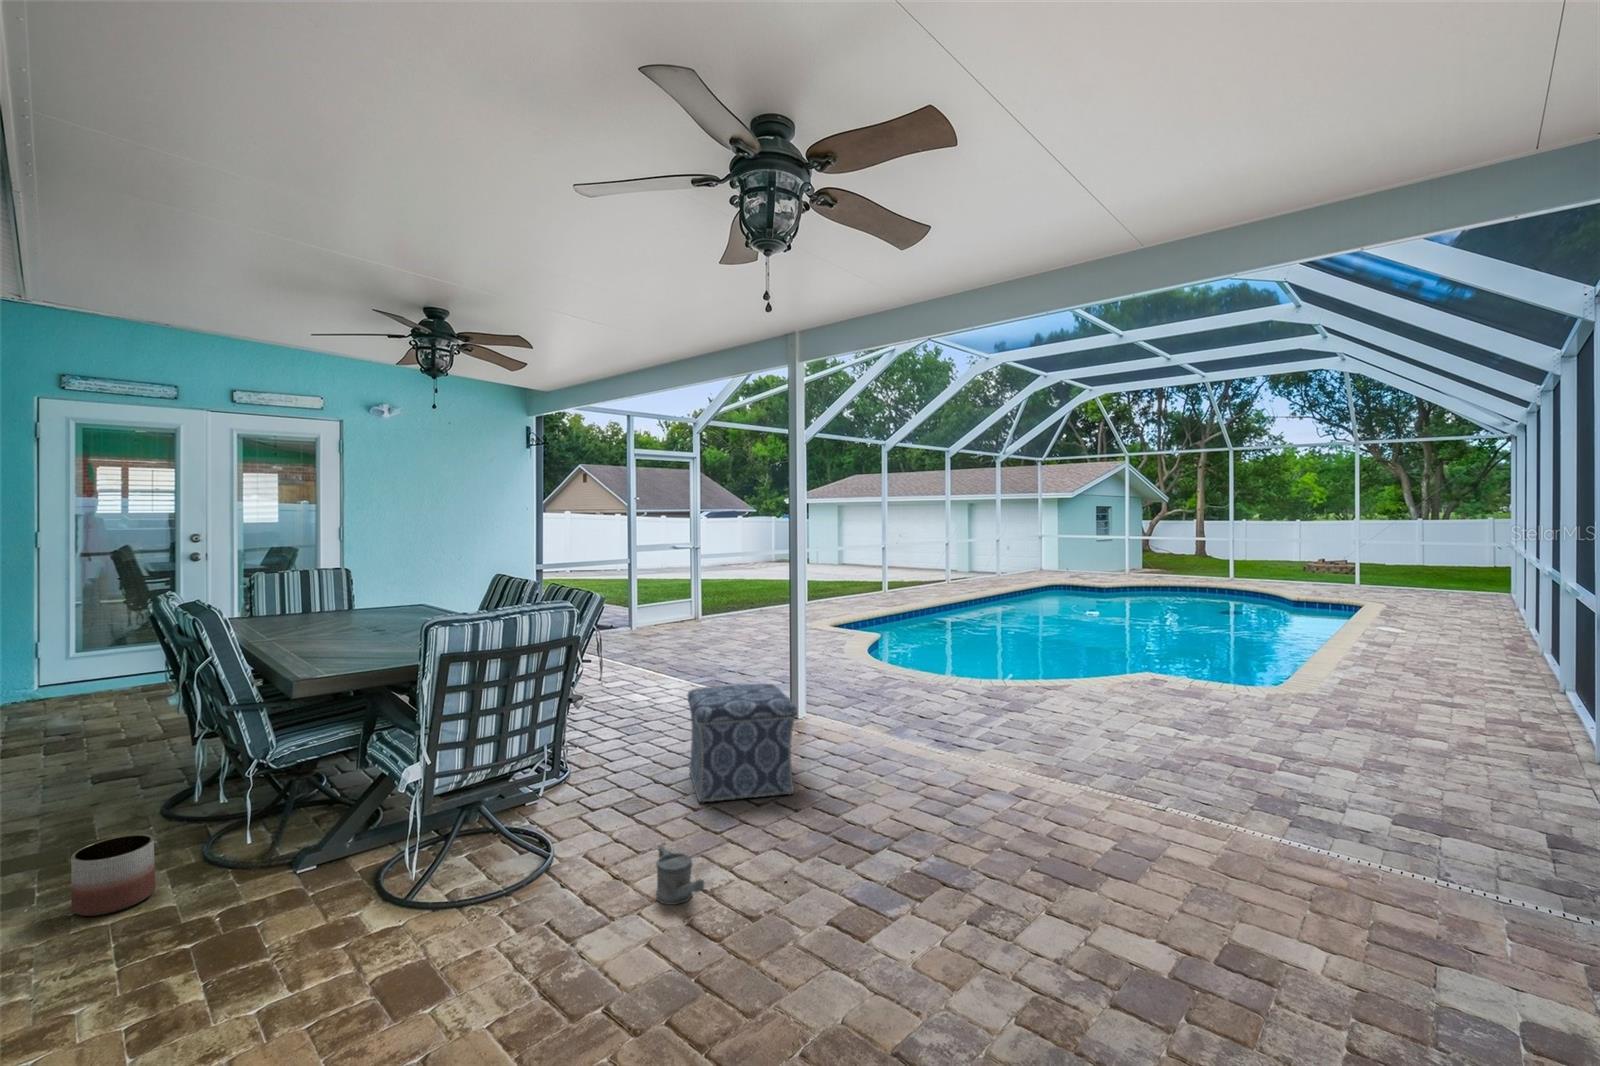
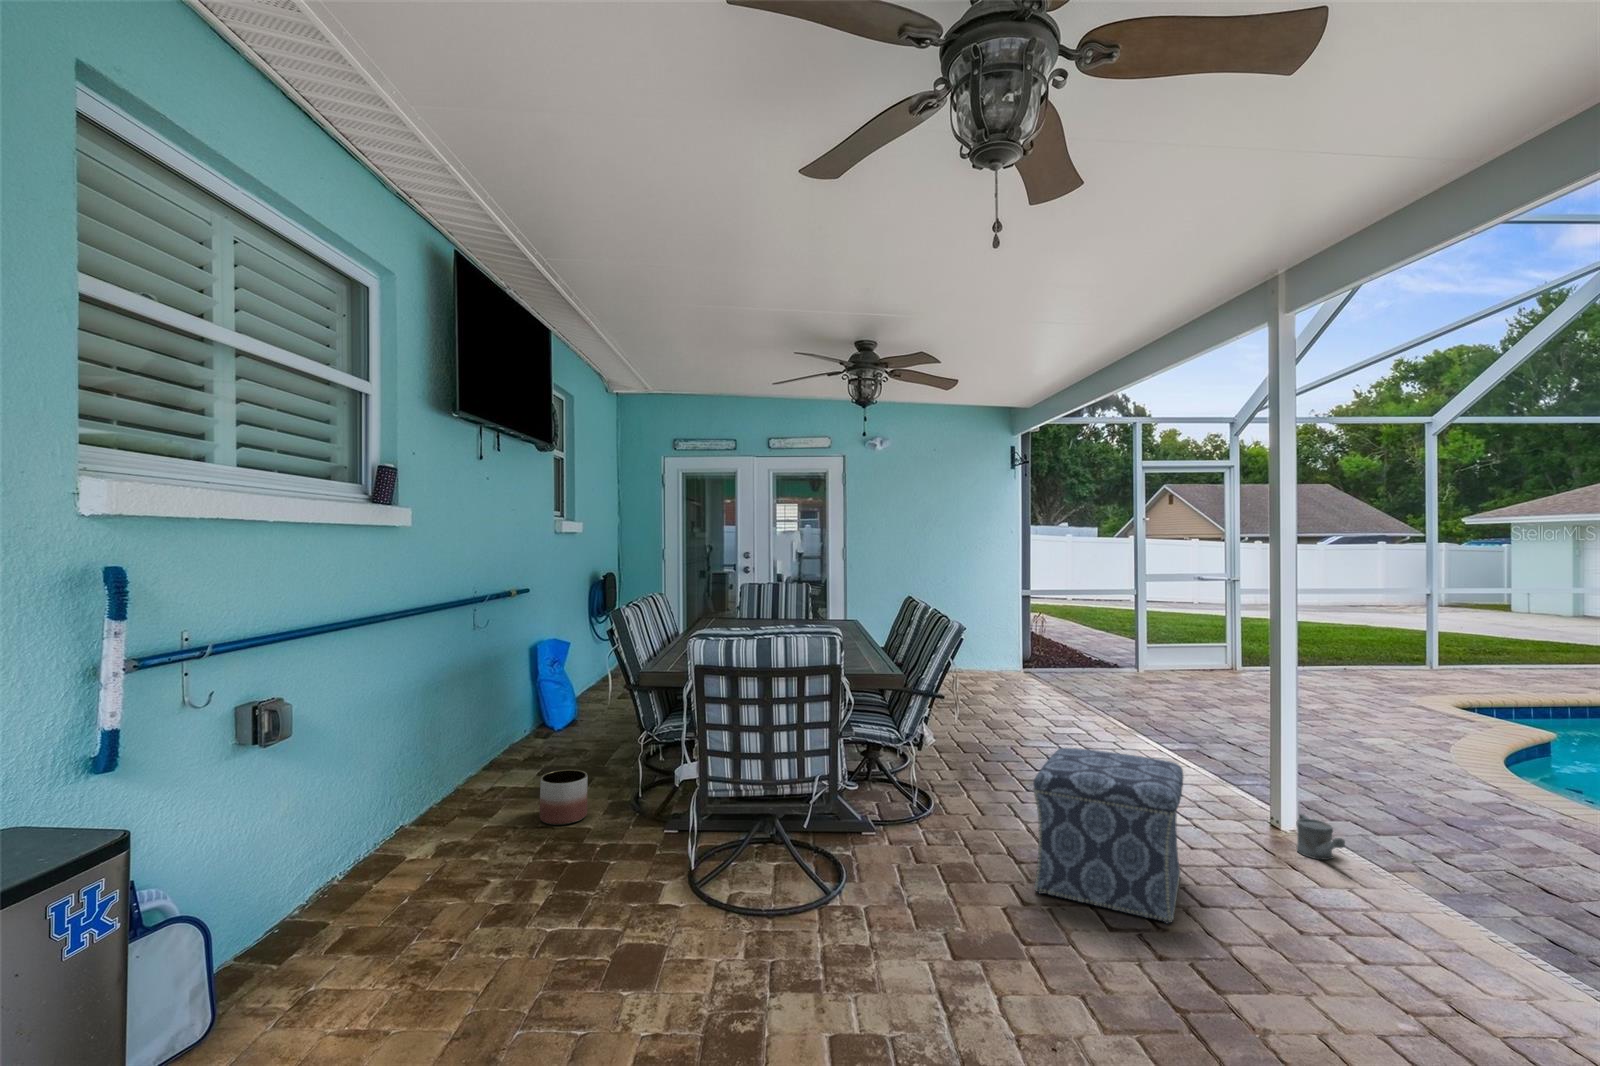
watering can: present [656,847,704,905] -> present [1297,814,1345,860]

